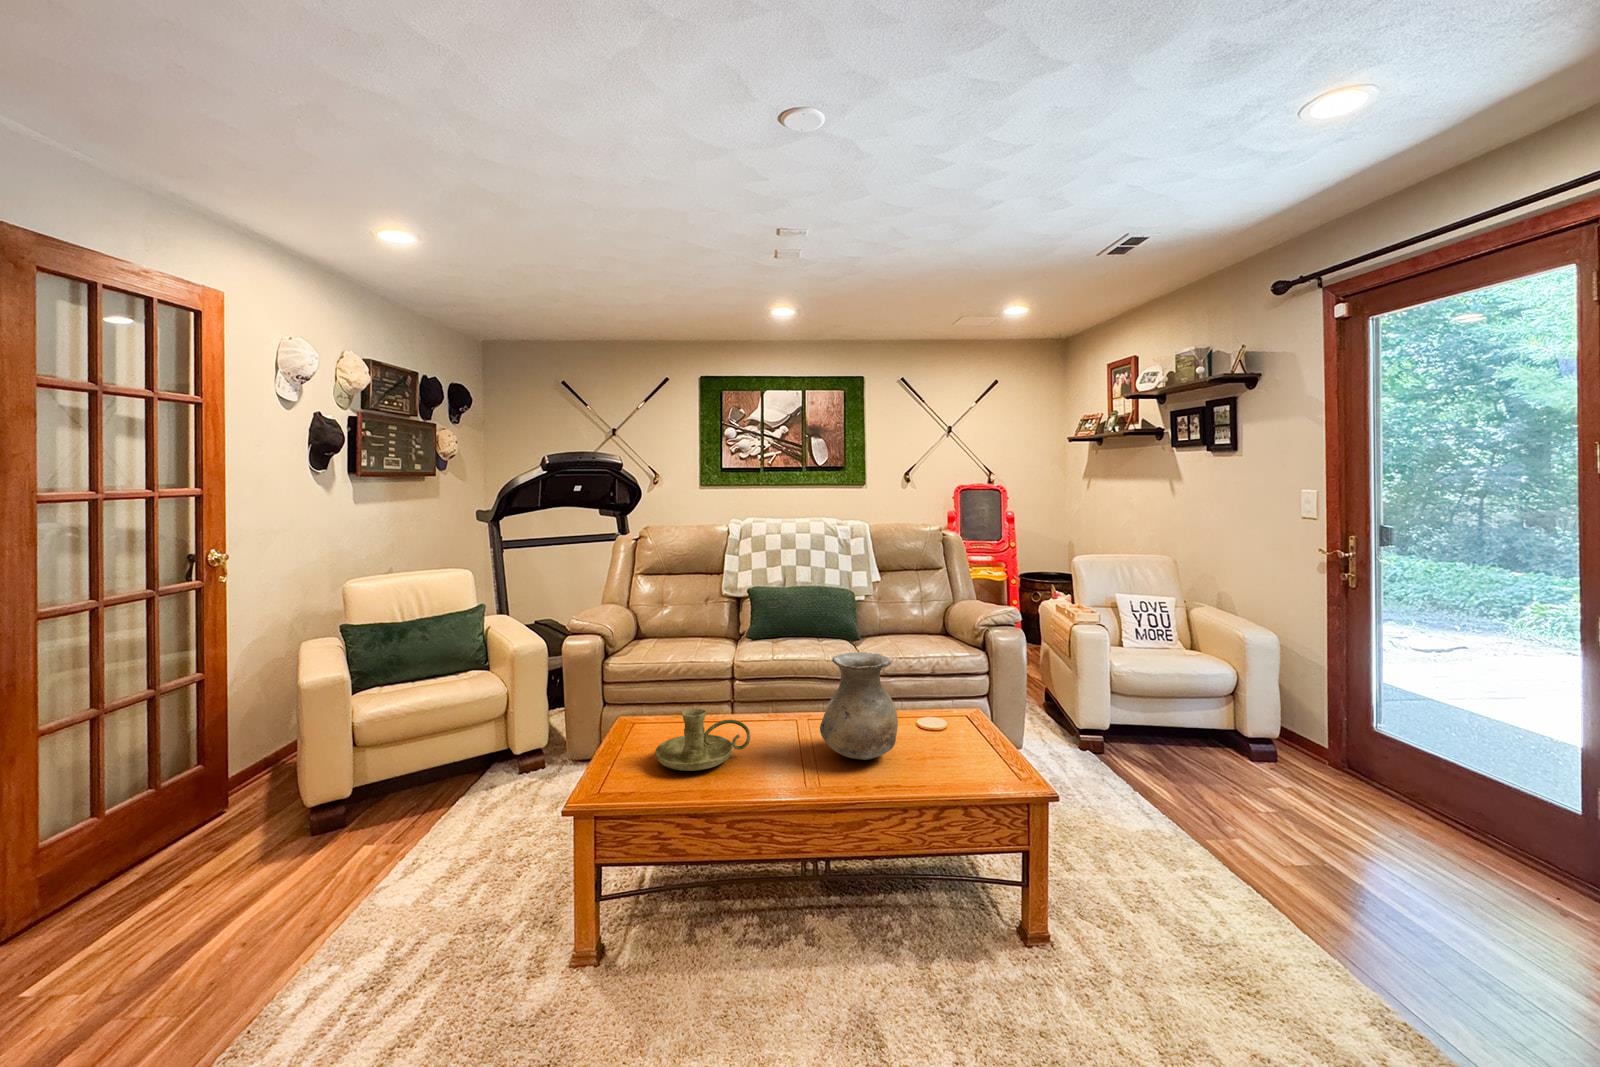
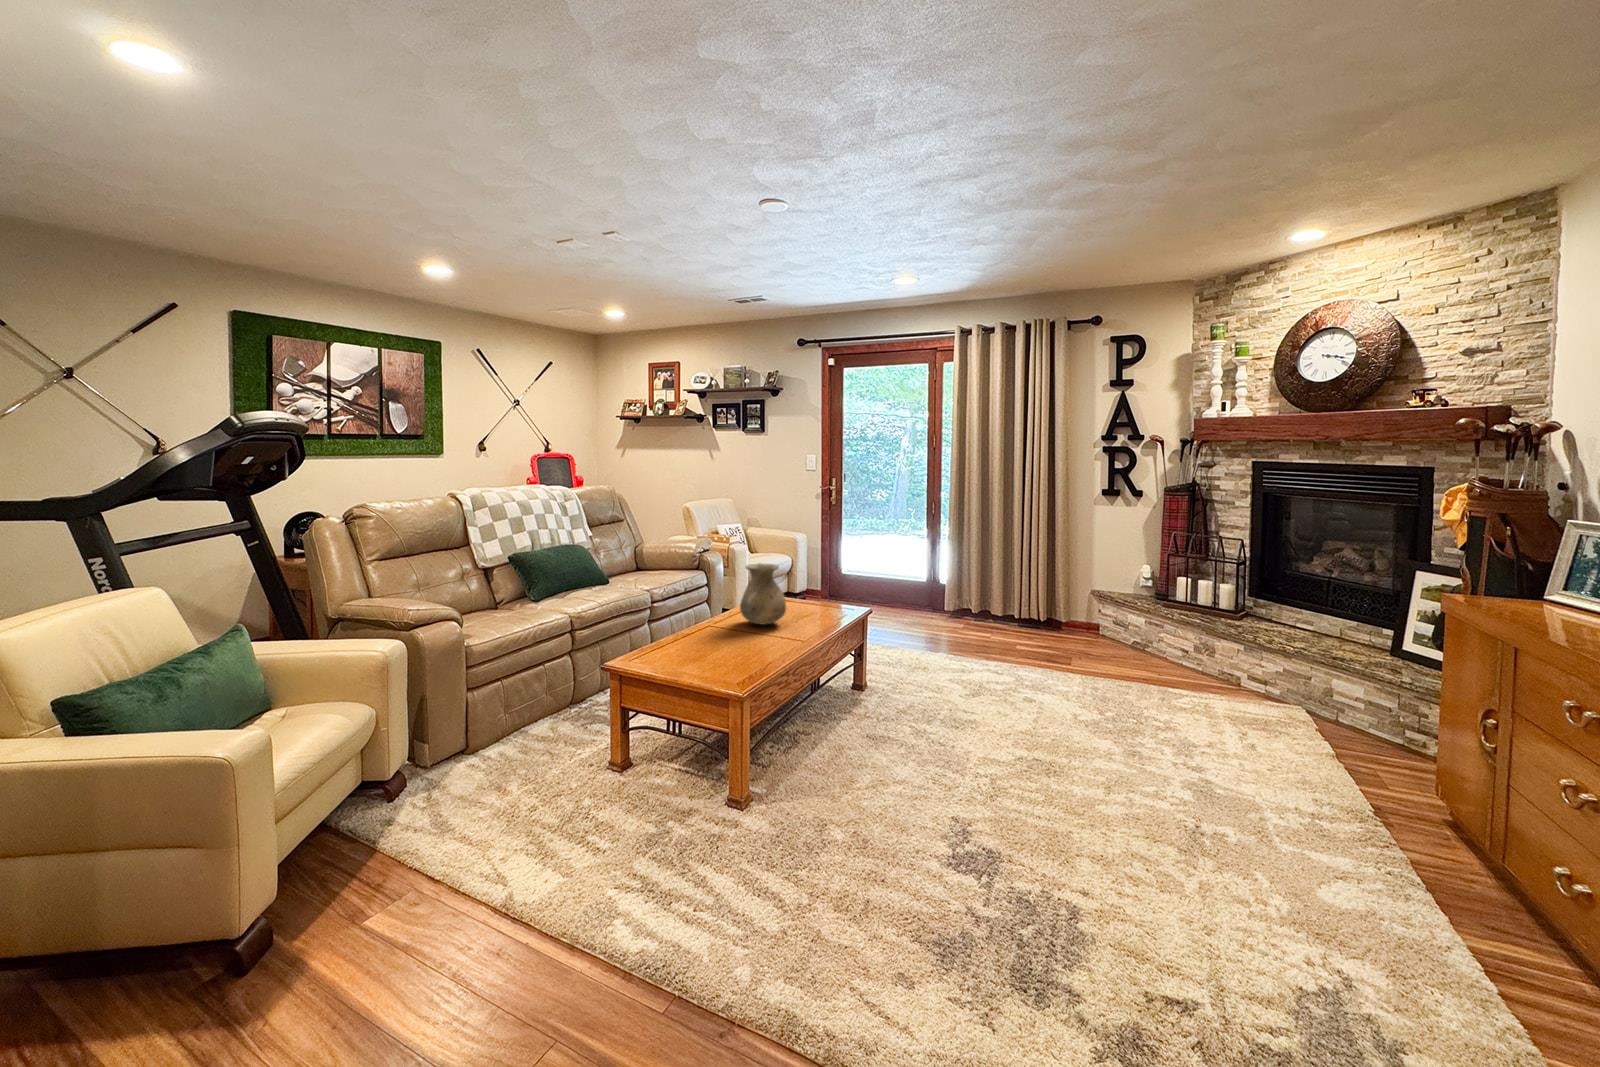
candle holder: present [655,708,750,771] -> none [676,614,728,652]

